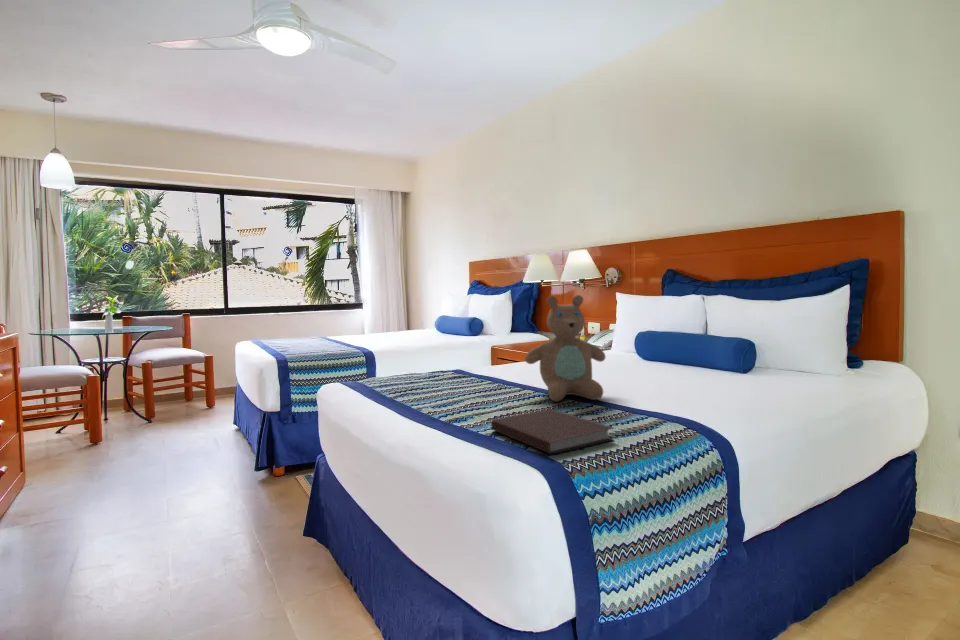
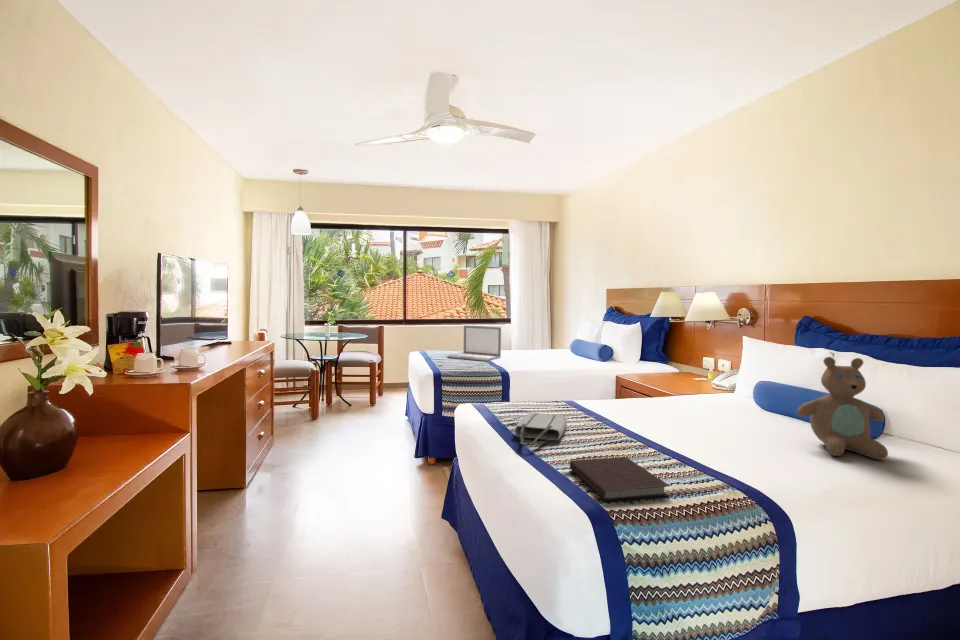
teddy bear: present [525,295,605,401] -> present [797,357,888,460]
laptop: none [287,304,354,345] -> present [447,326,501,361]
tote bag: none [408,380,466,413] -> present [514,413,567,446]

